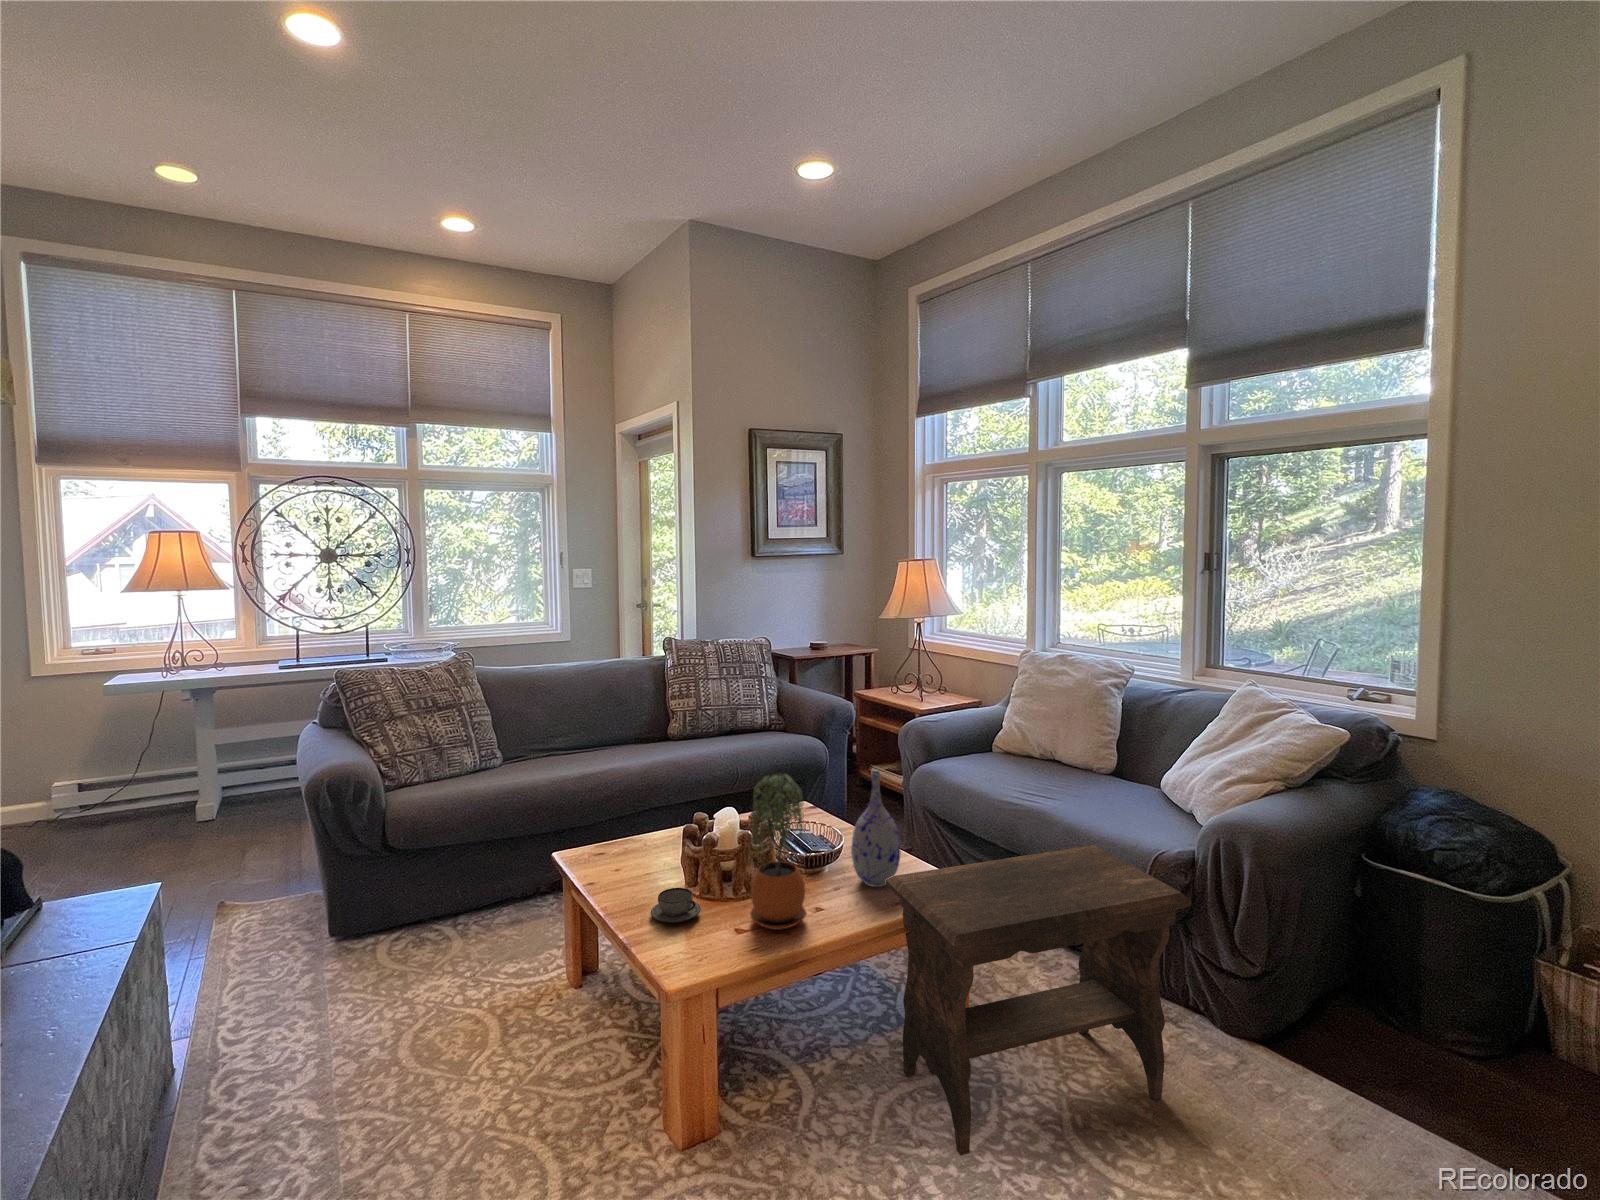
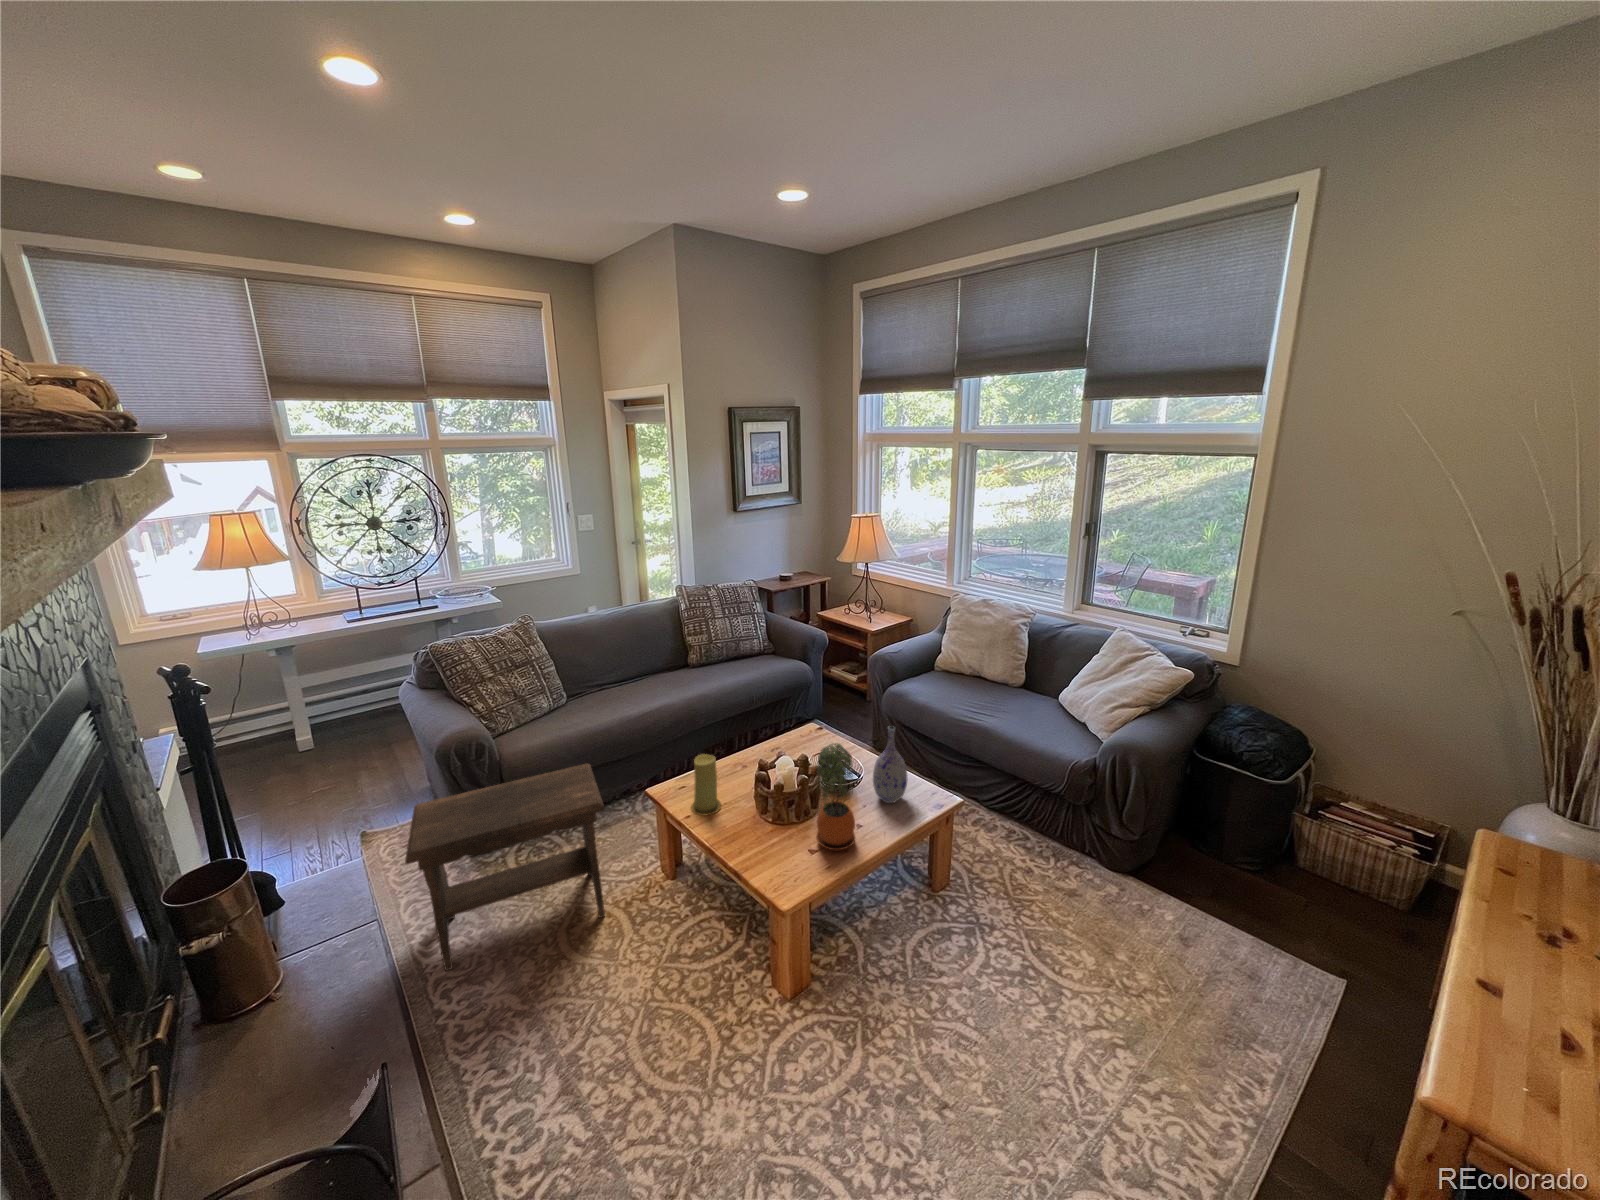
candle: none [599,797,642,881] -> present [691,754,721,816]
footstool: present [886,845,1191,1155] -> present [405,764,605,971]
teacup: present [651,888,701,923] -> none [745,824,780,853]

